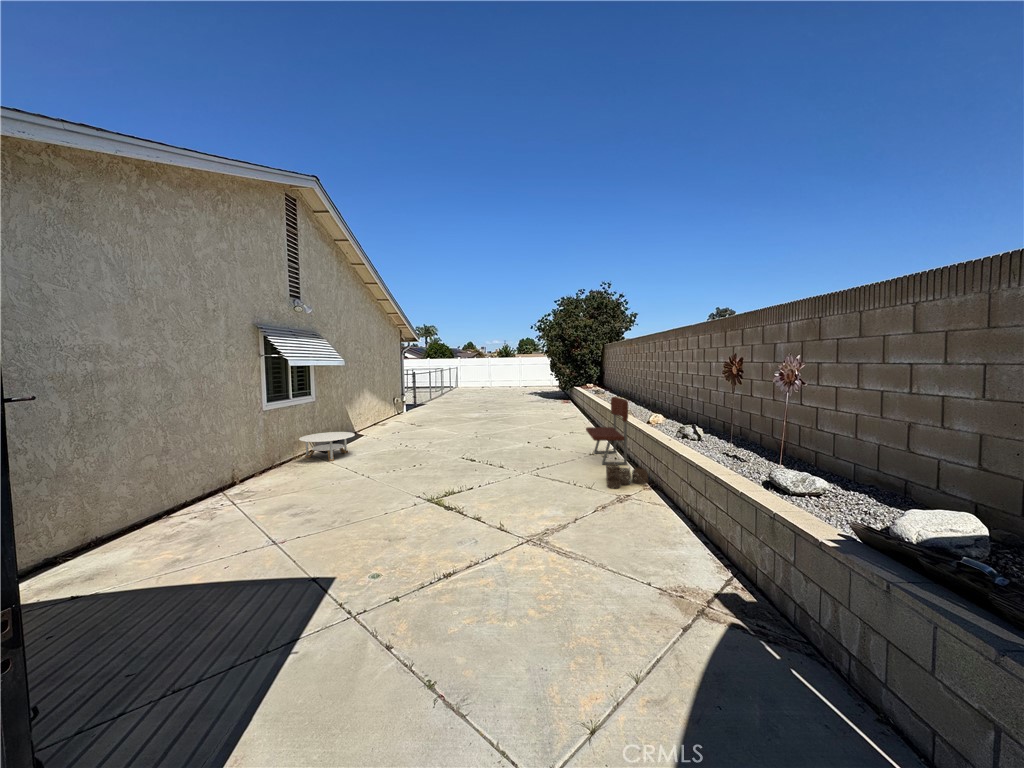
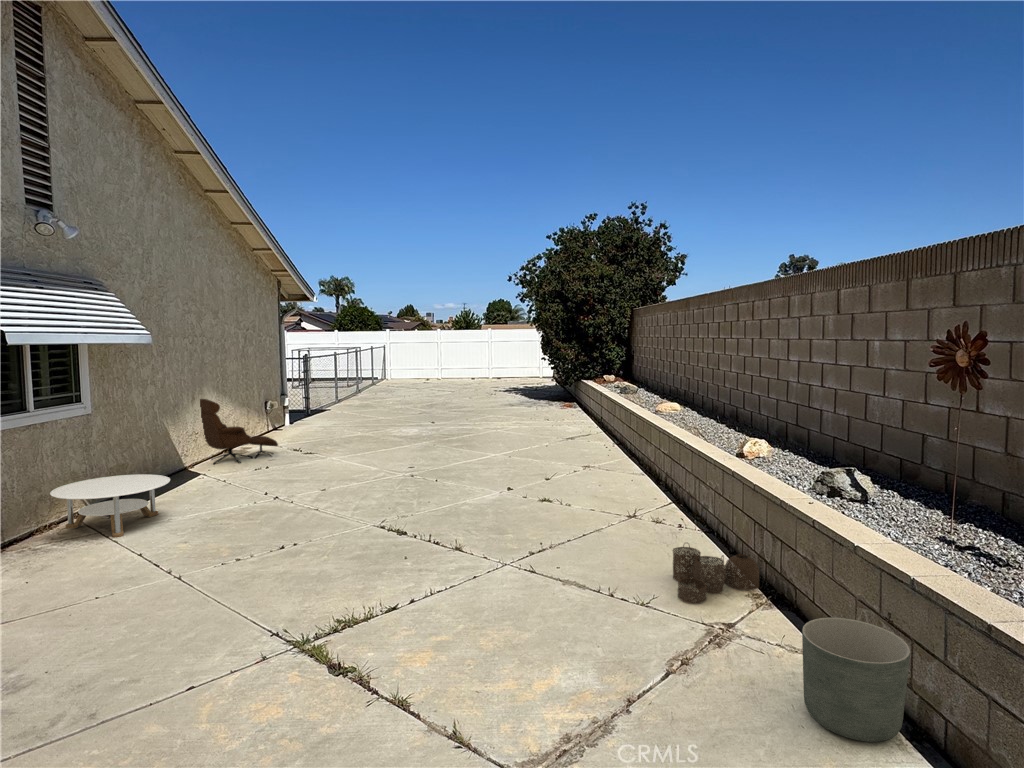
lounge chair: none [361,395,403,431] -> present [200,399,278,464]
bench: present [586,397,628,465] -> none [621,407,708,541]
planter: none [650,484,695,533] -> present [802,618,910,742]

